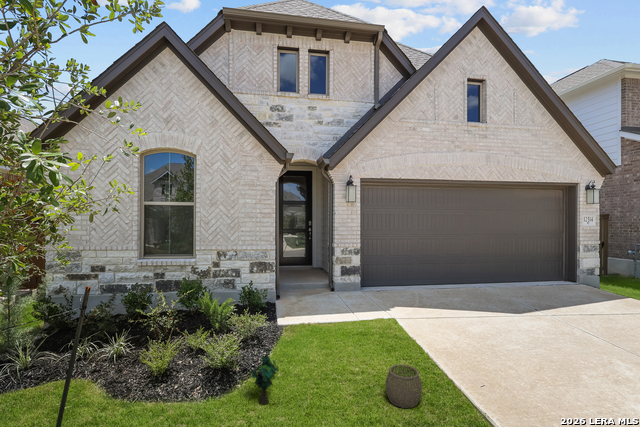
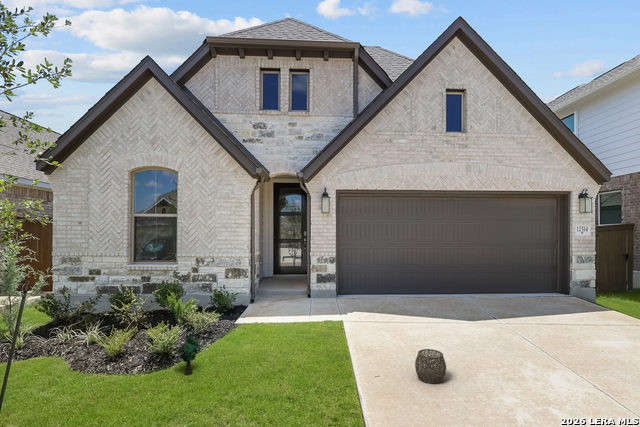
woven basket: present [385,364,422,408] -> present [415,349,446,383]

